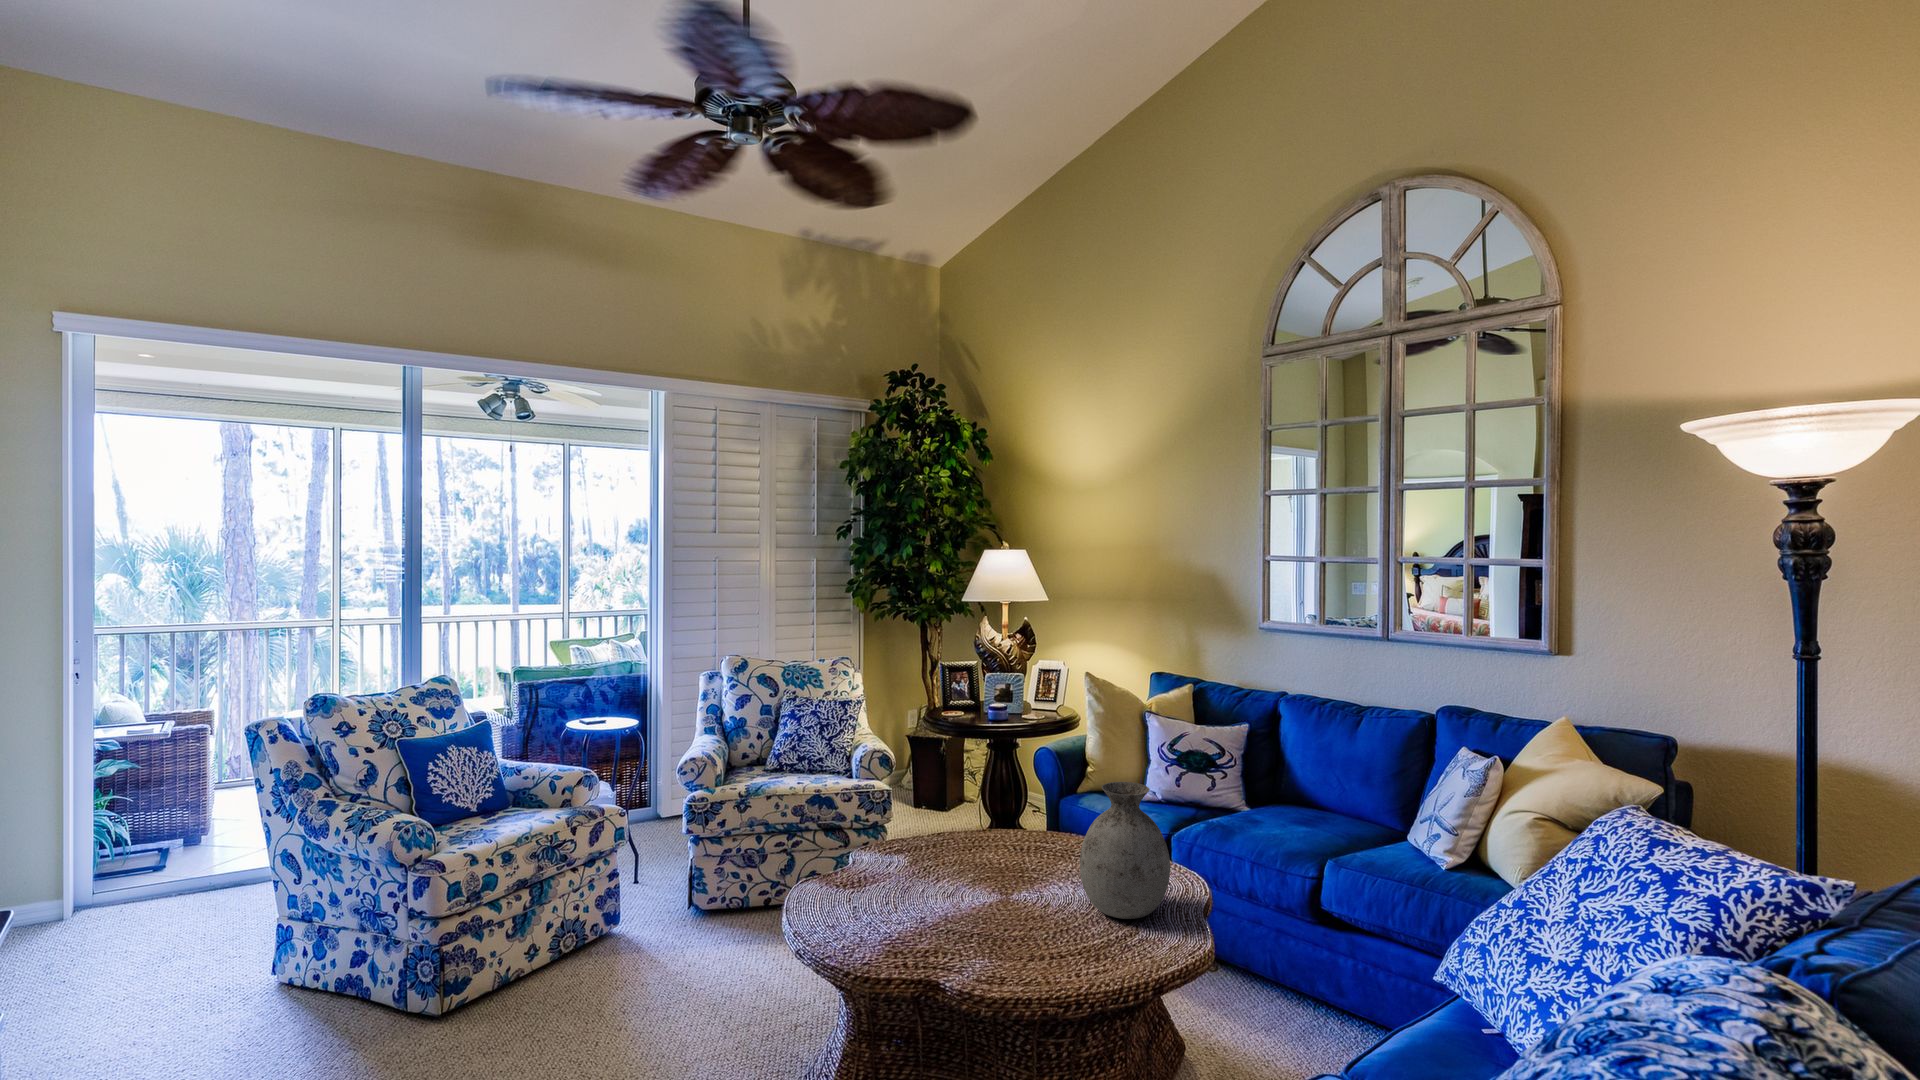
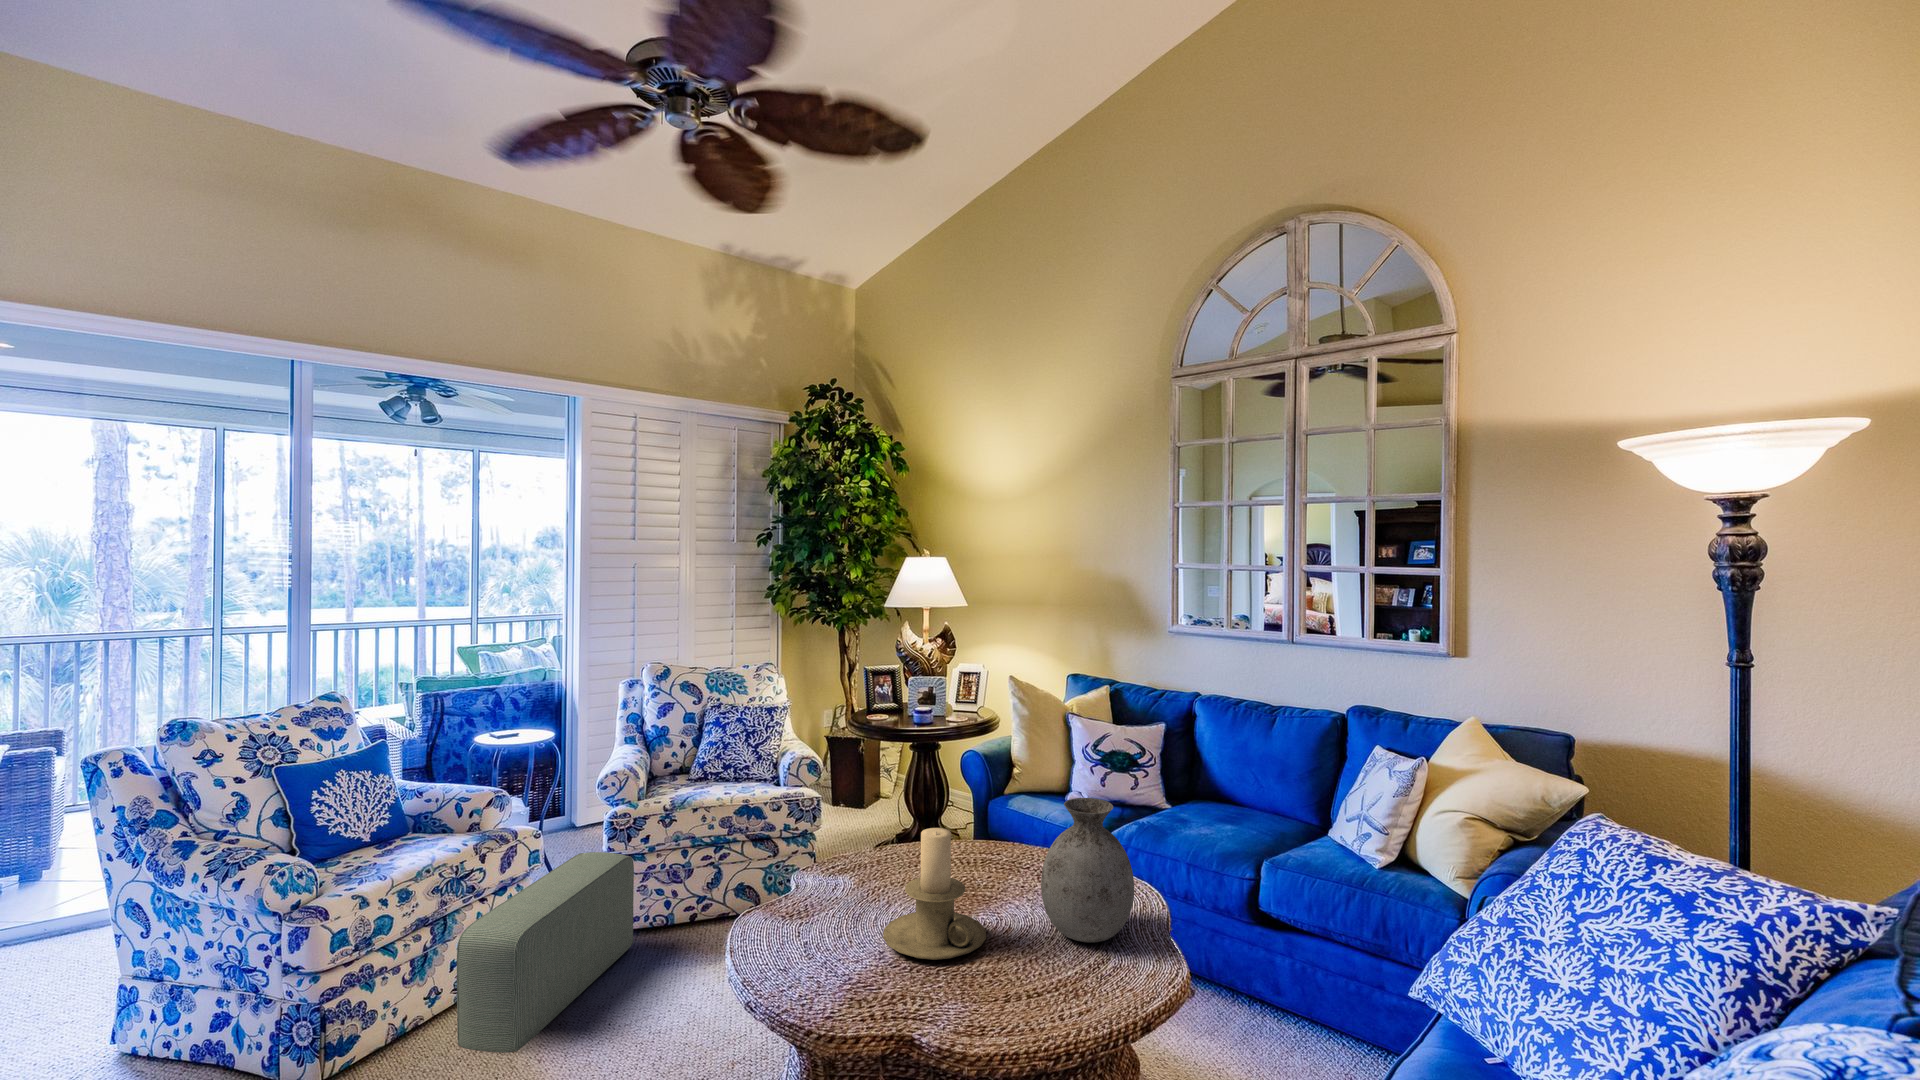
candle holder: none [928,805,1026,926] -> present [883,828,986,960]
pouf: none [553,832,712,1005] -> present [457,852,634,1053]

